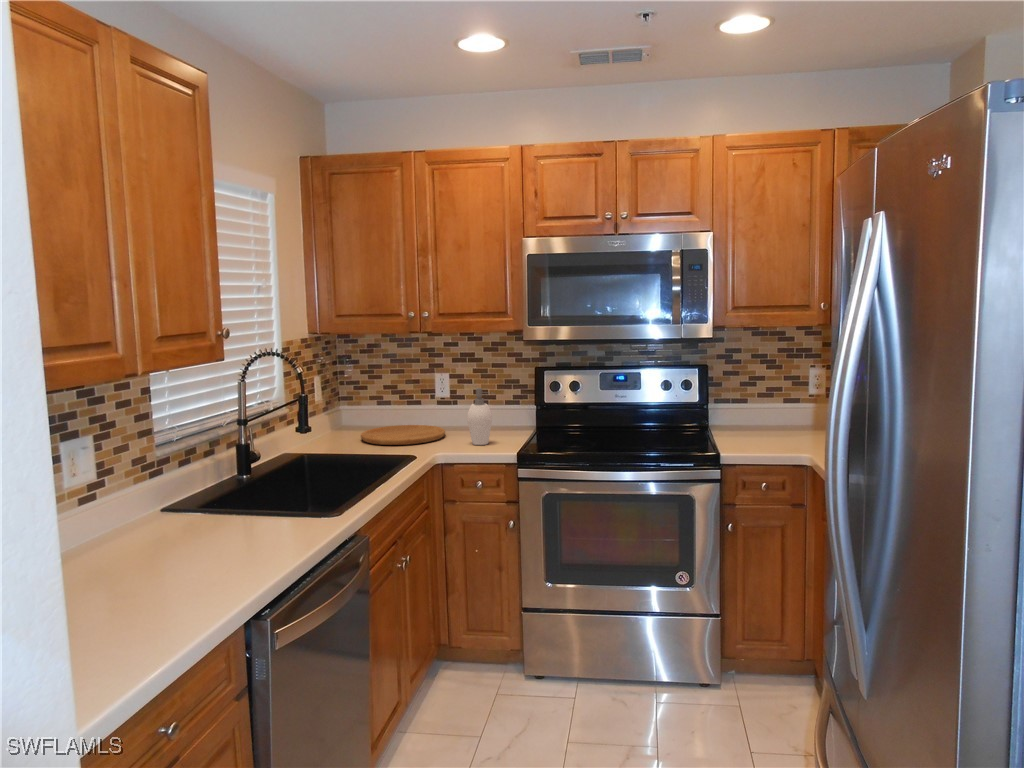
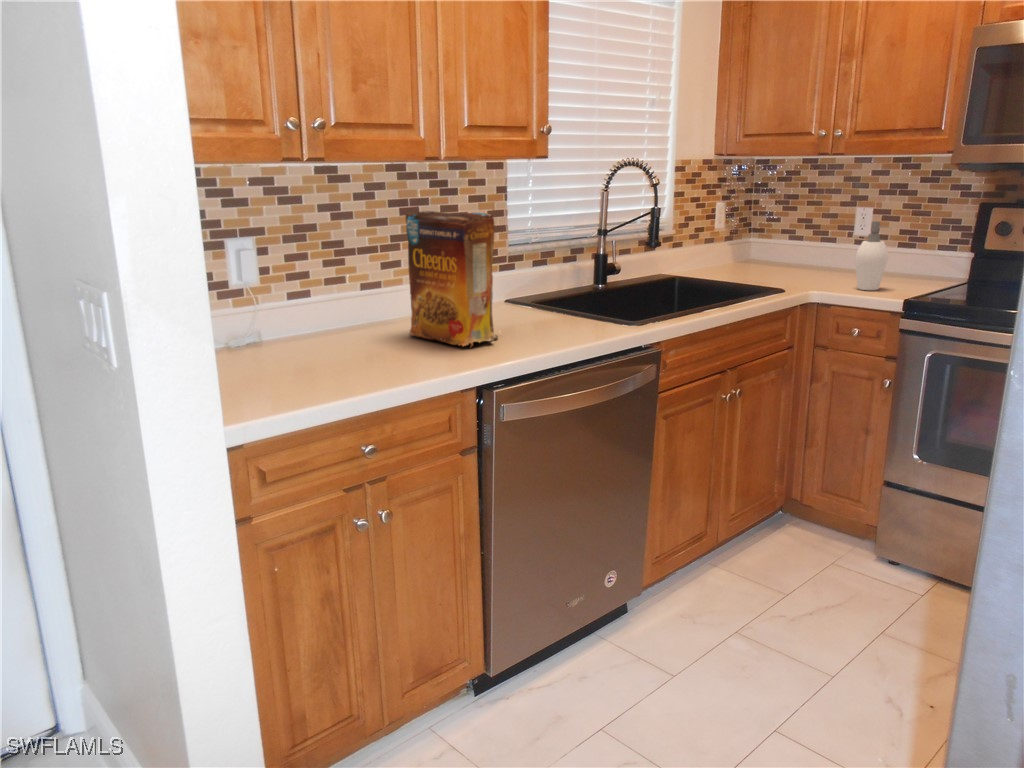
cutting board: present [361,425,445,445] -> none [744,263,843,281]
cereal box: none [116,428,256,583] -> present [405,211,498,346]

